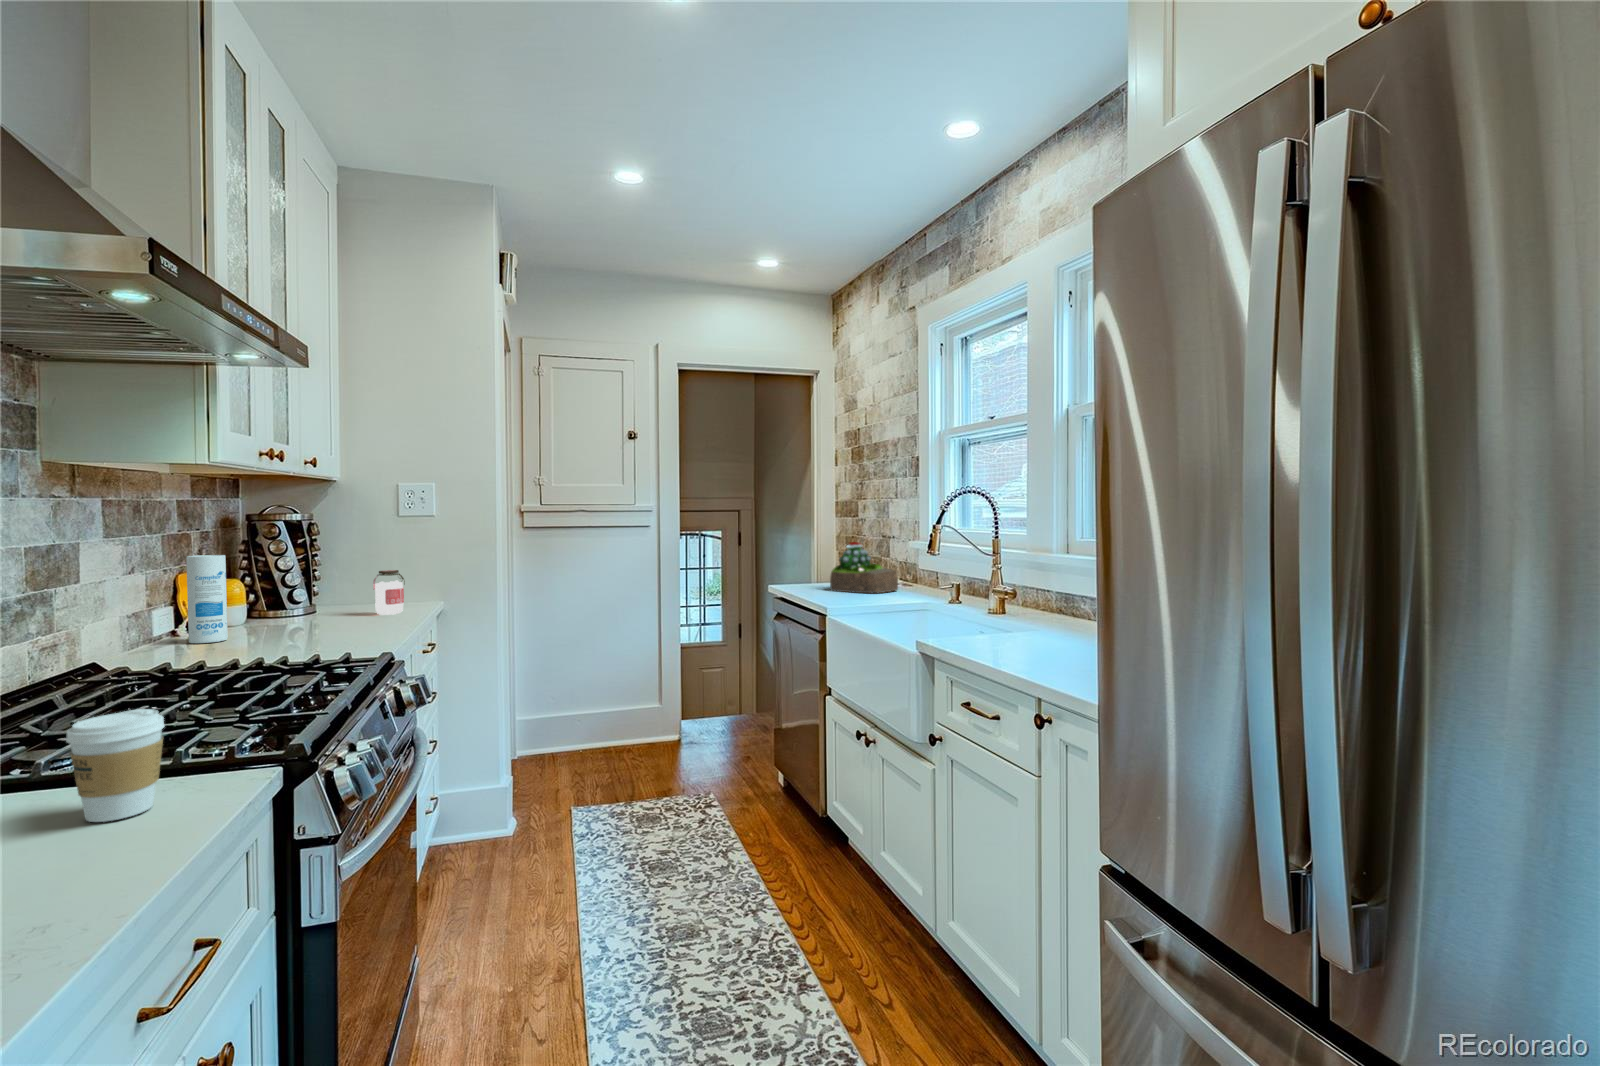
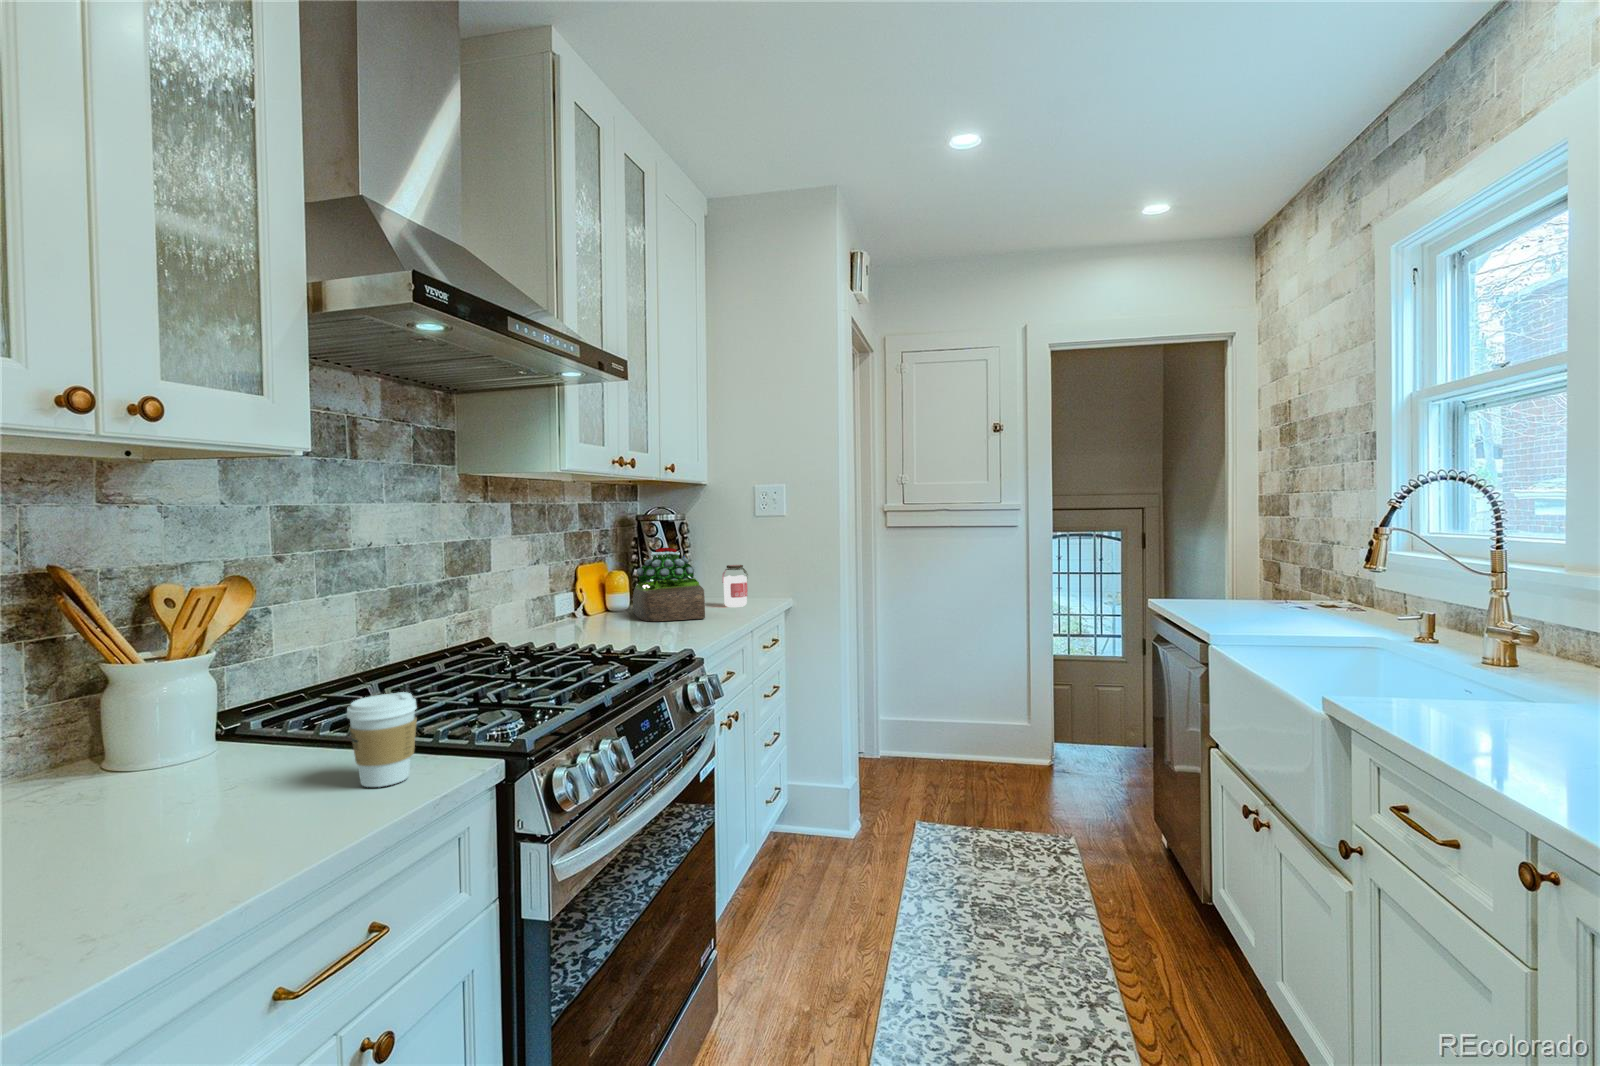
succulent plant: present [830,542,898,593] -> present [633,548,705,621]
canister: present [186,555,228,643] -> none [571,550,600,625]

